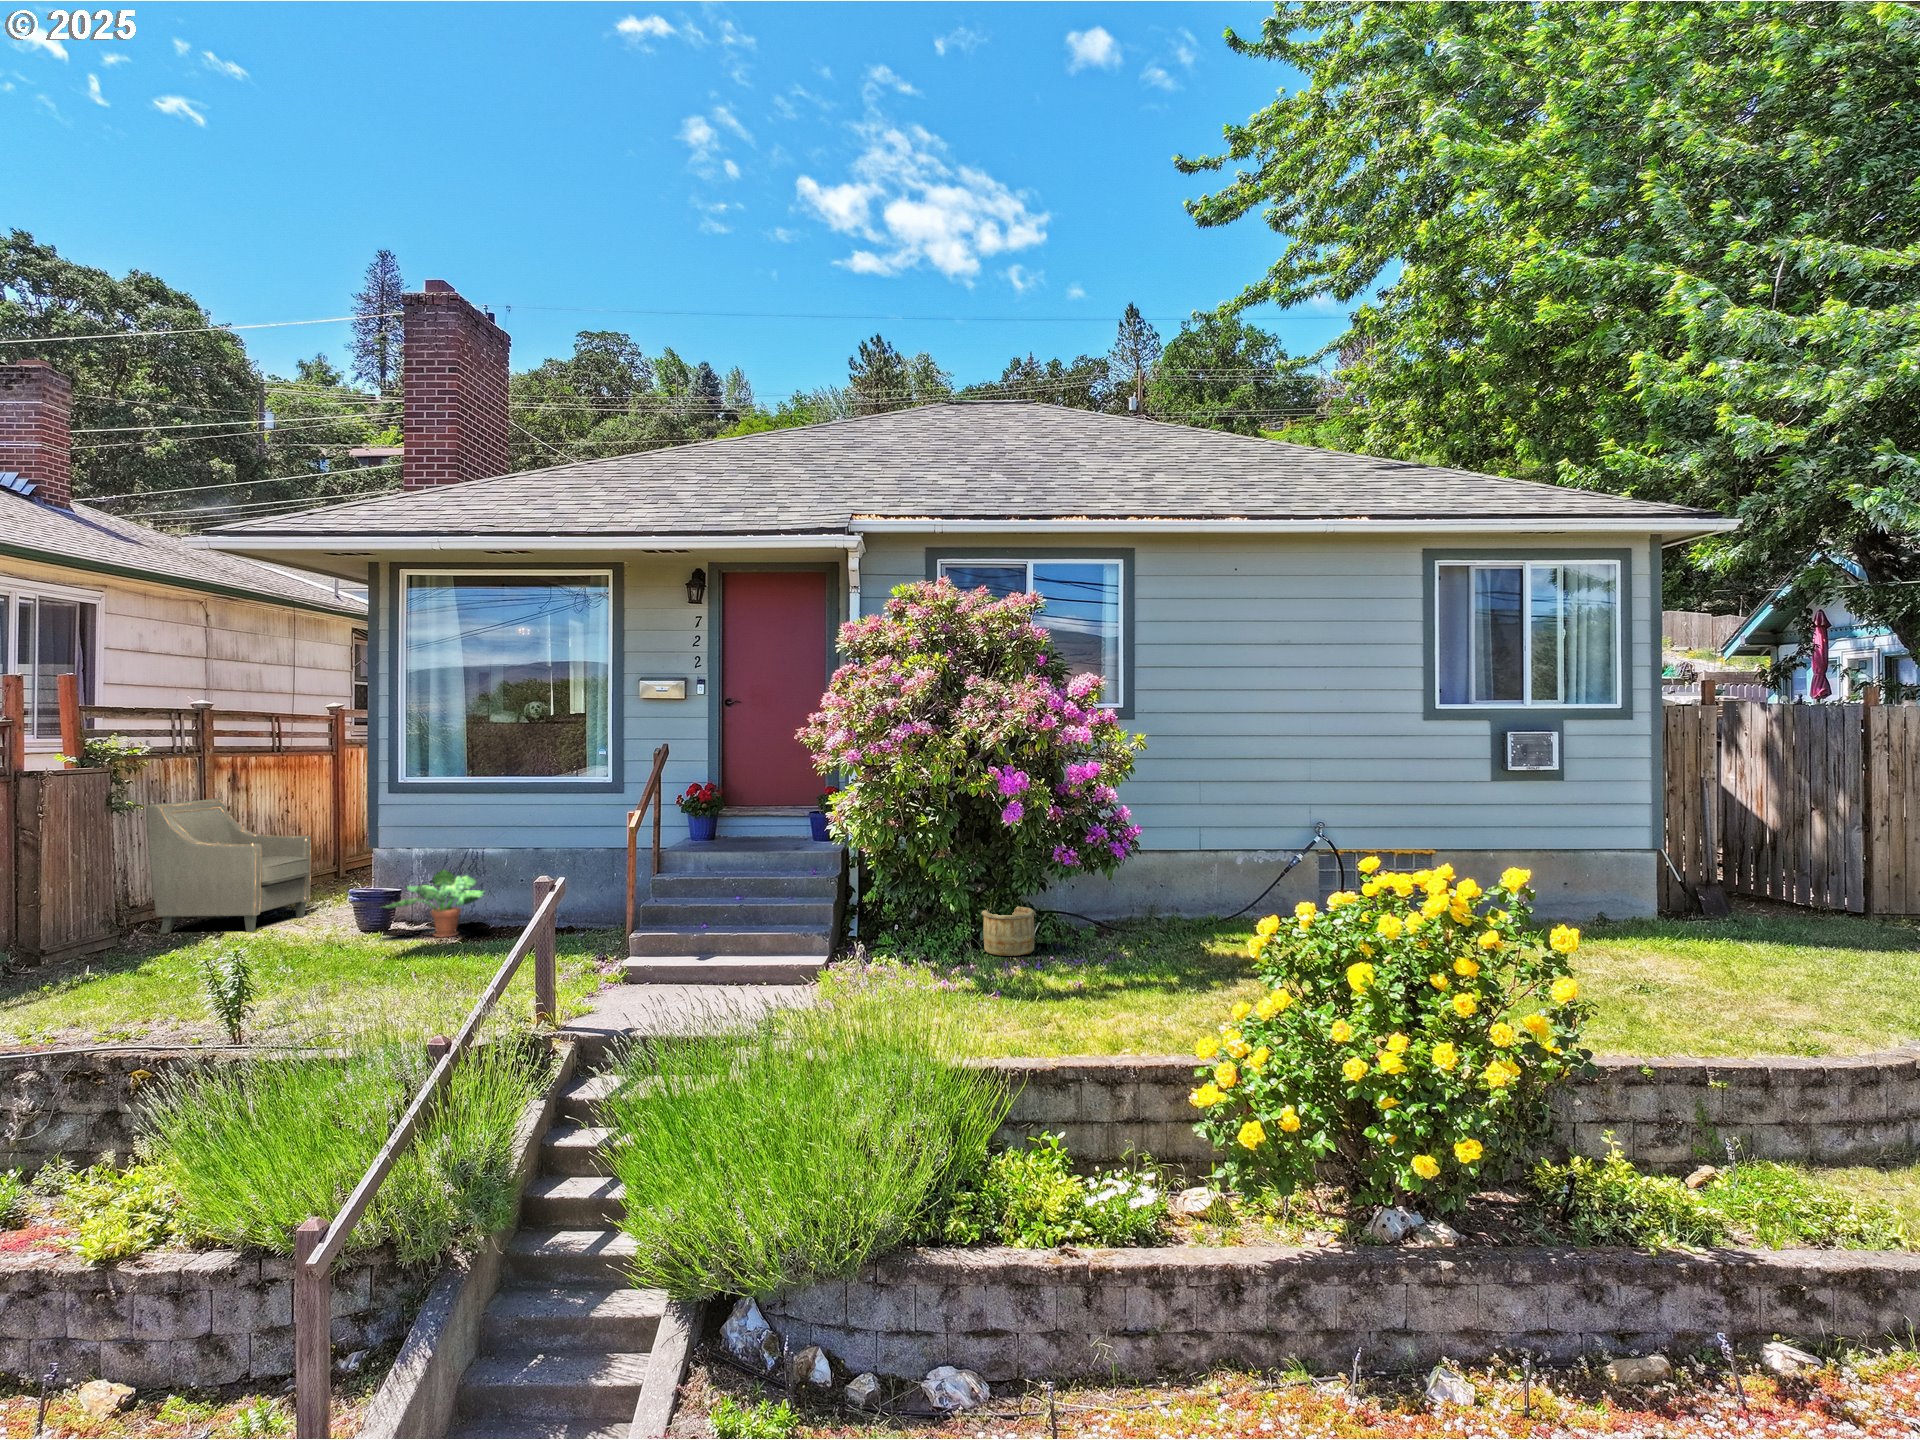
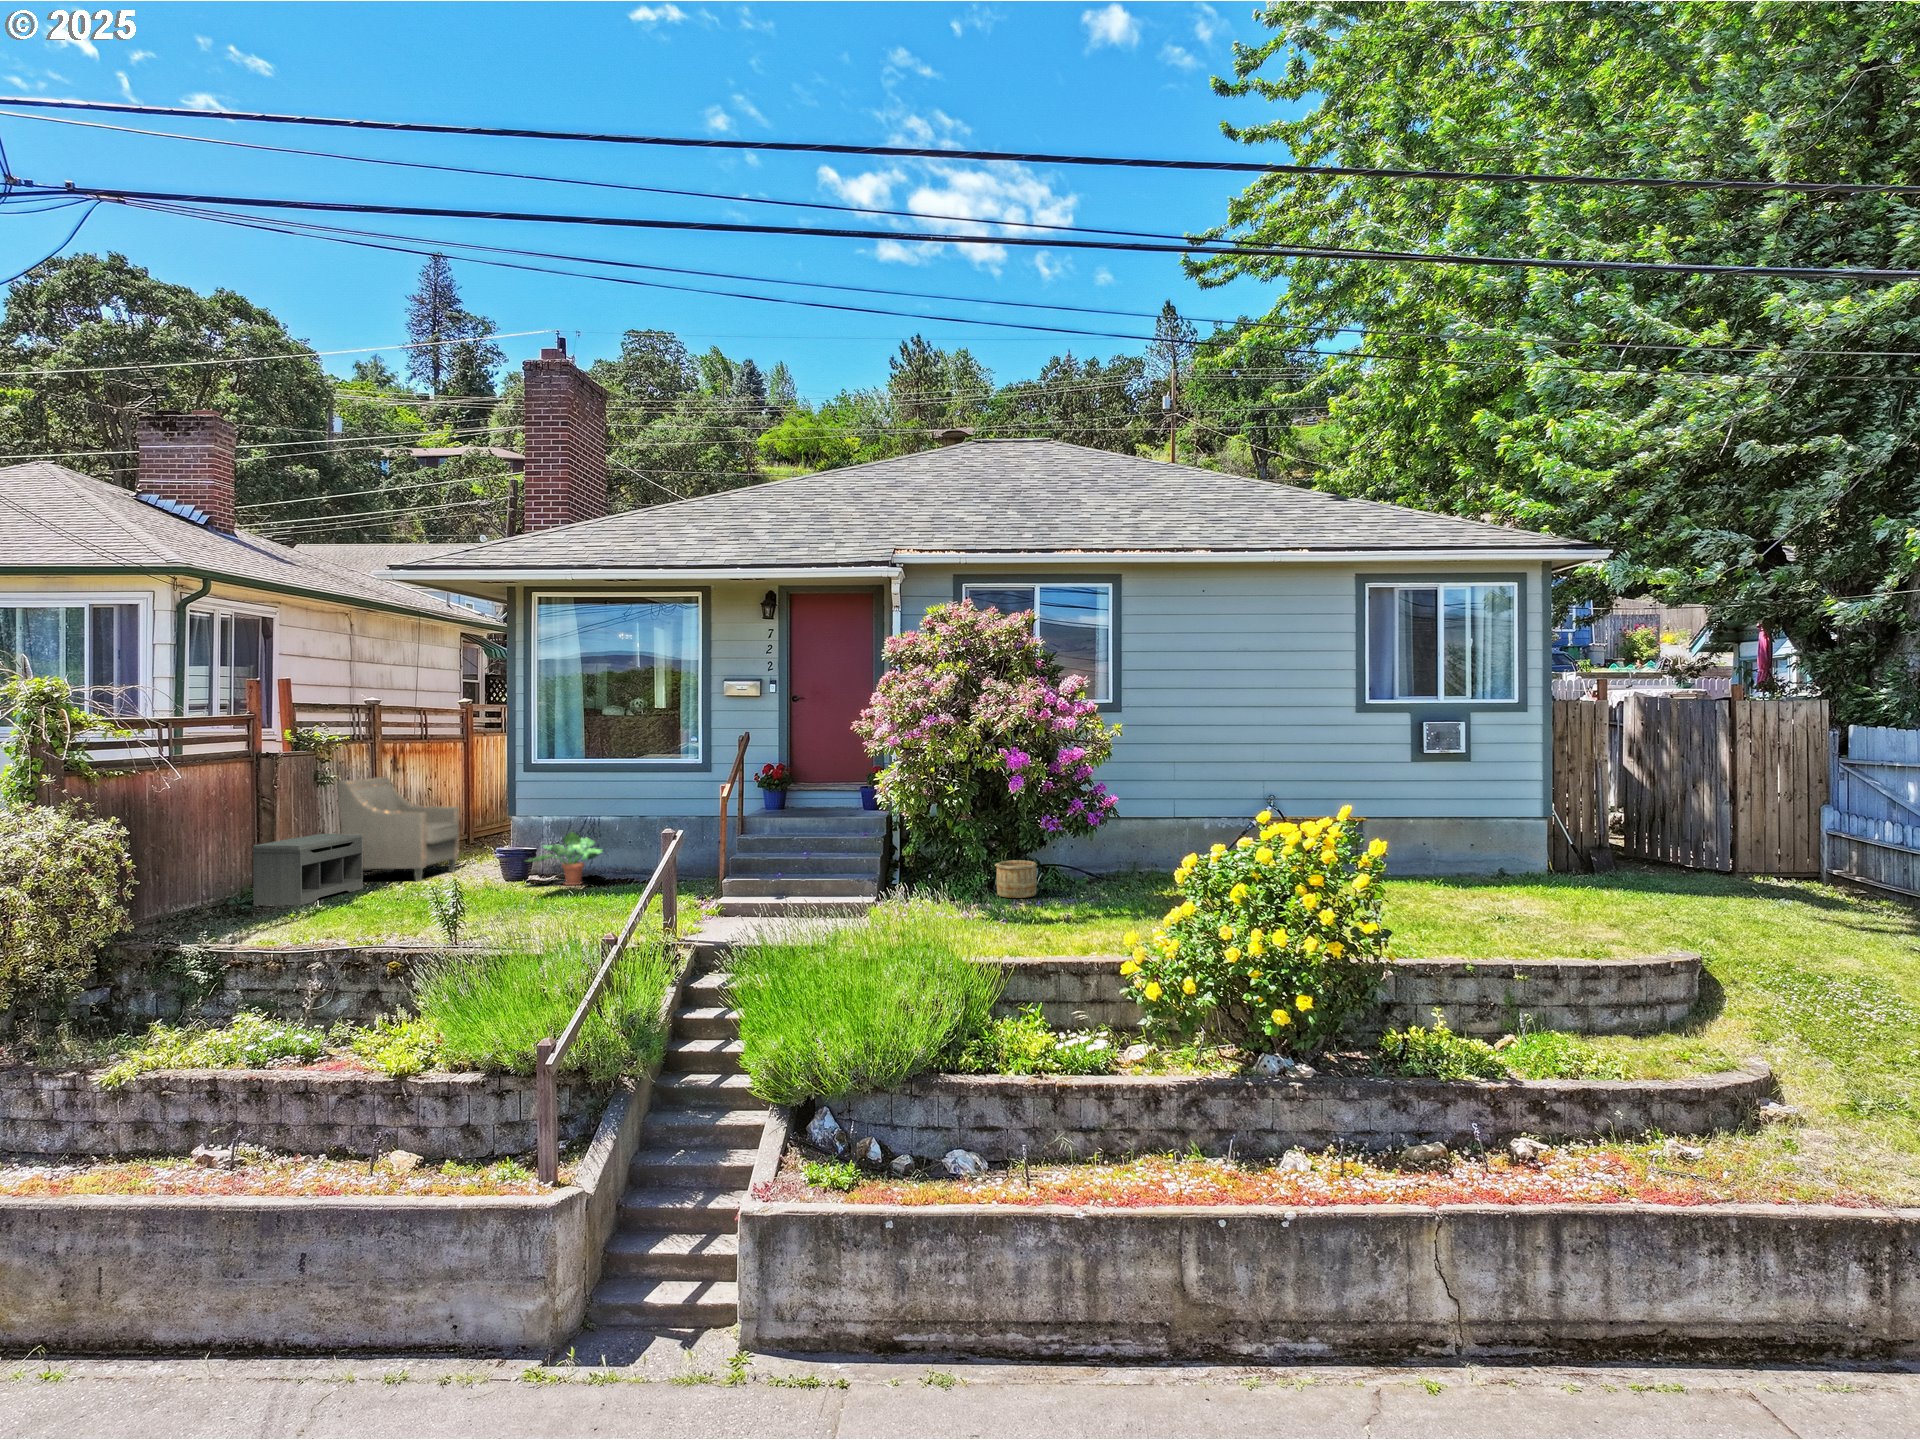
bench: none [8,873,172,970] -> present [253,834,363,905]

